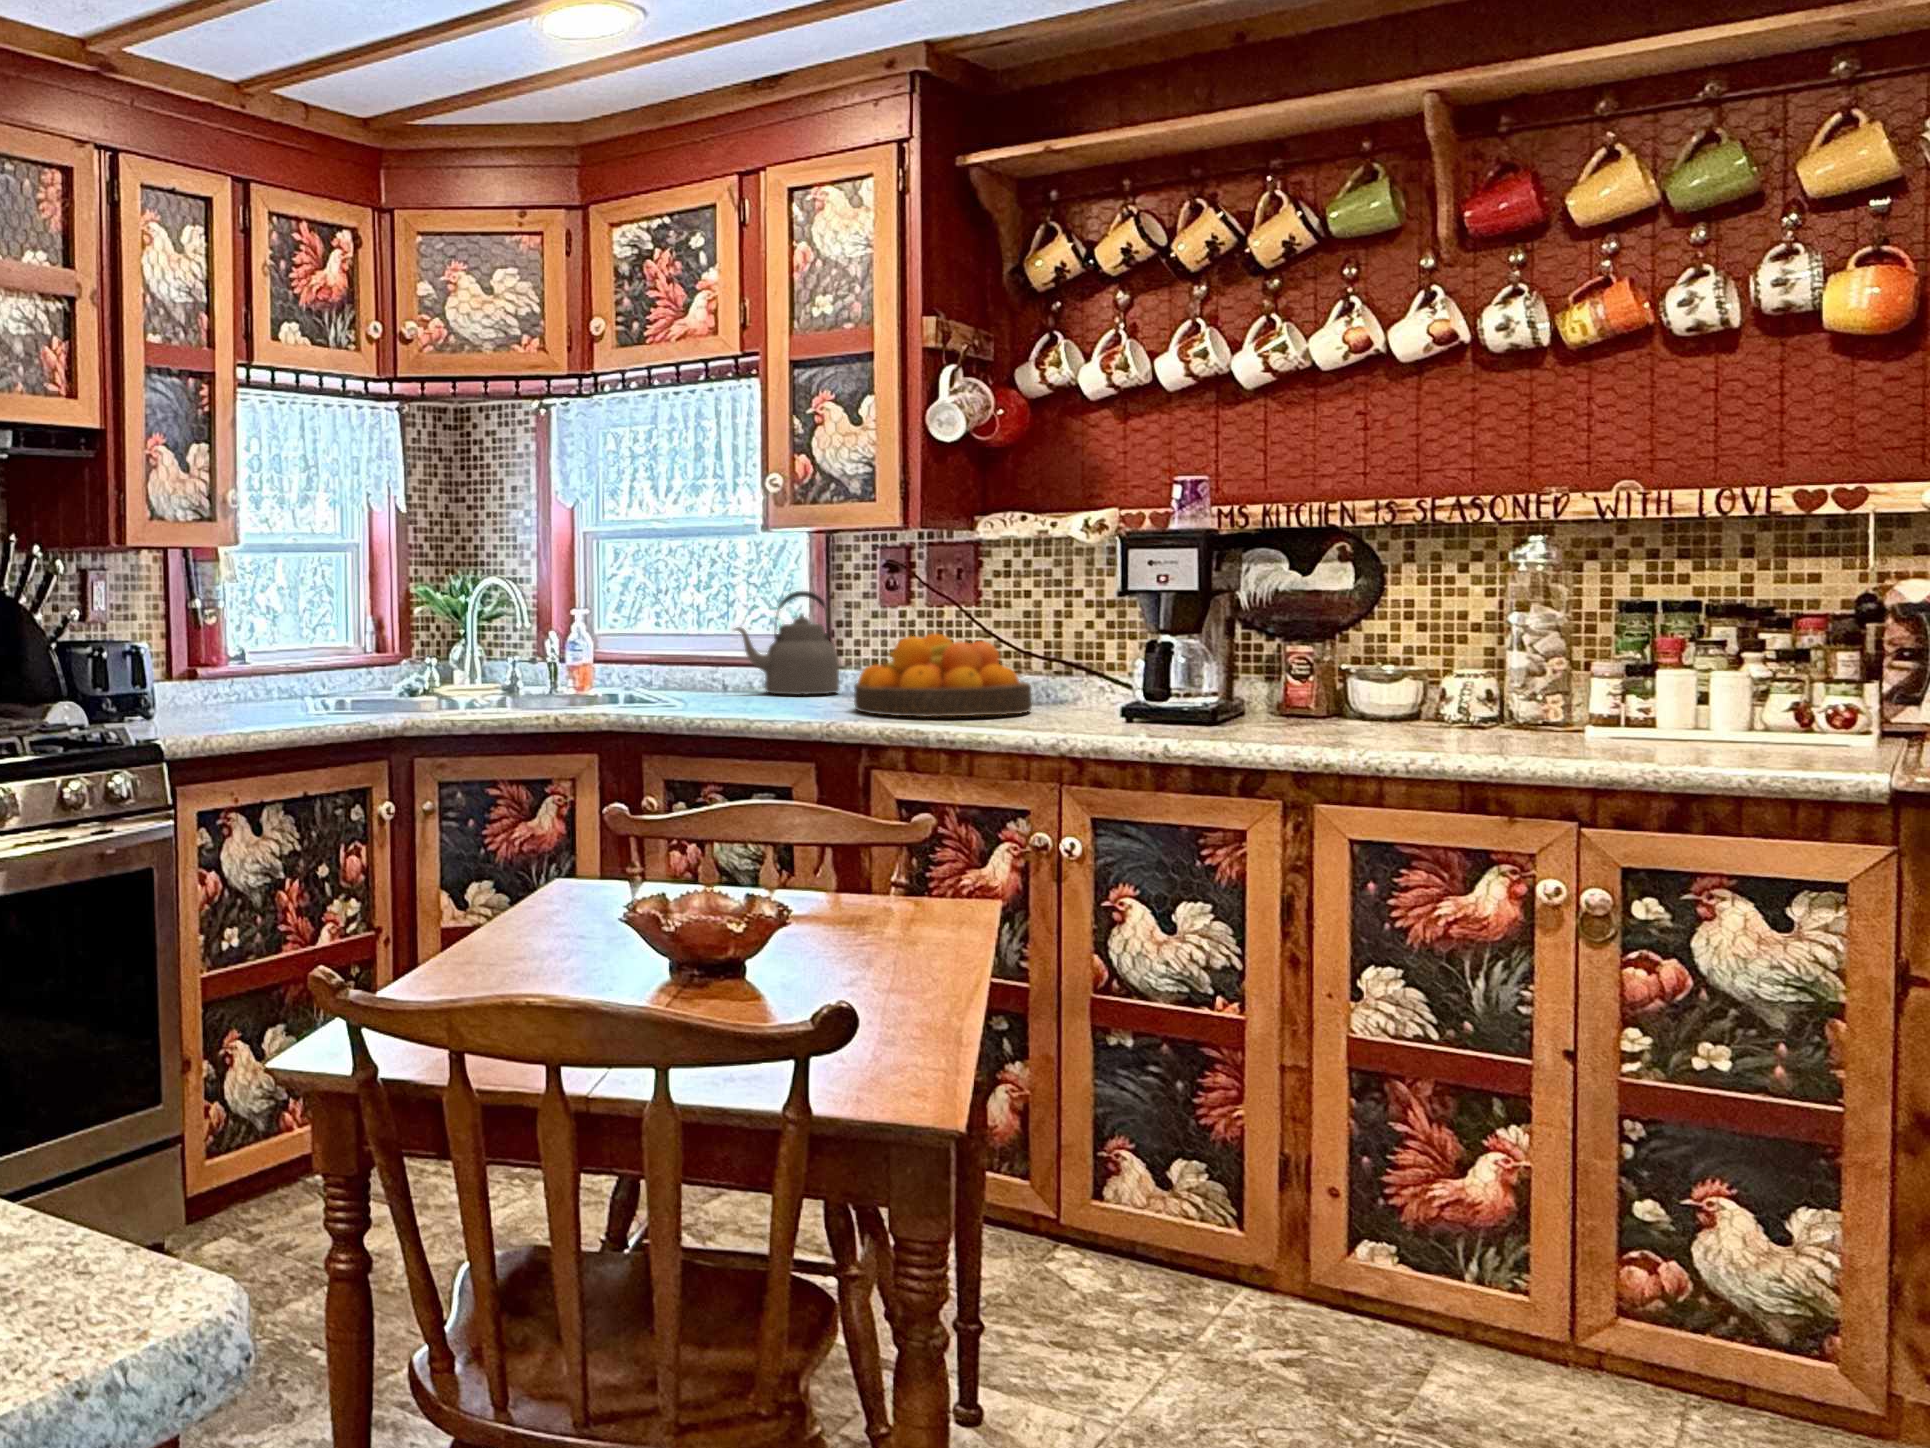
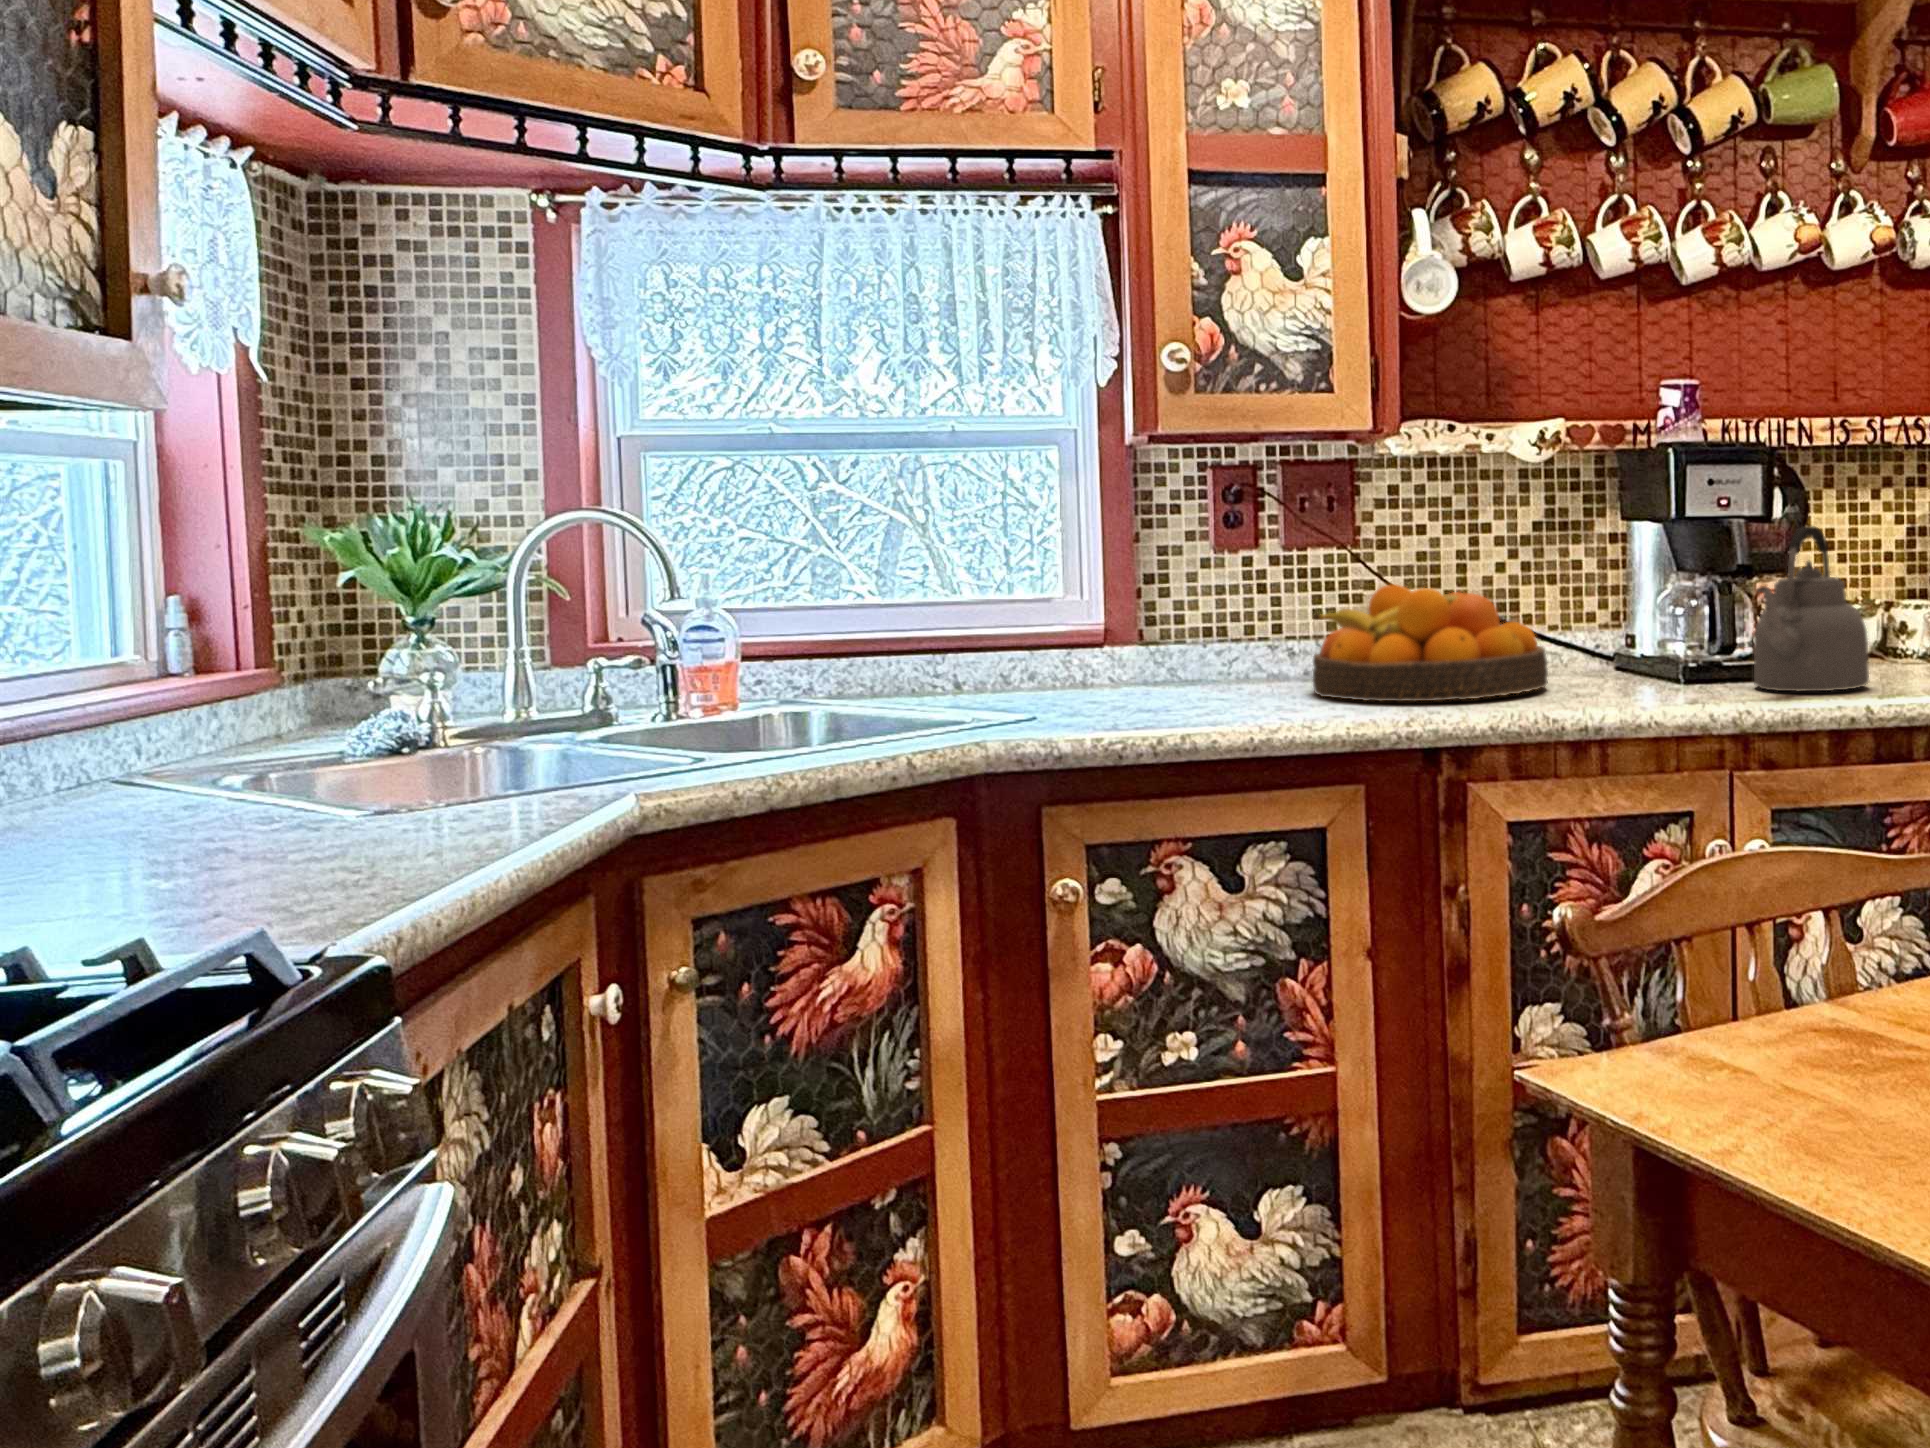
kettle: present [734,591,840,695] -> present [1754,526,1869,691]

